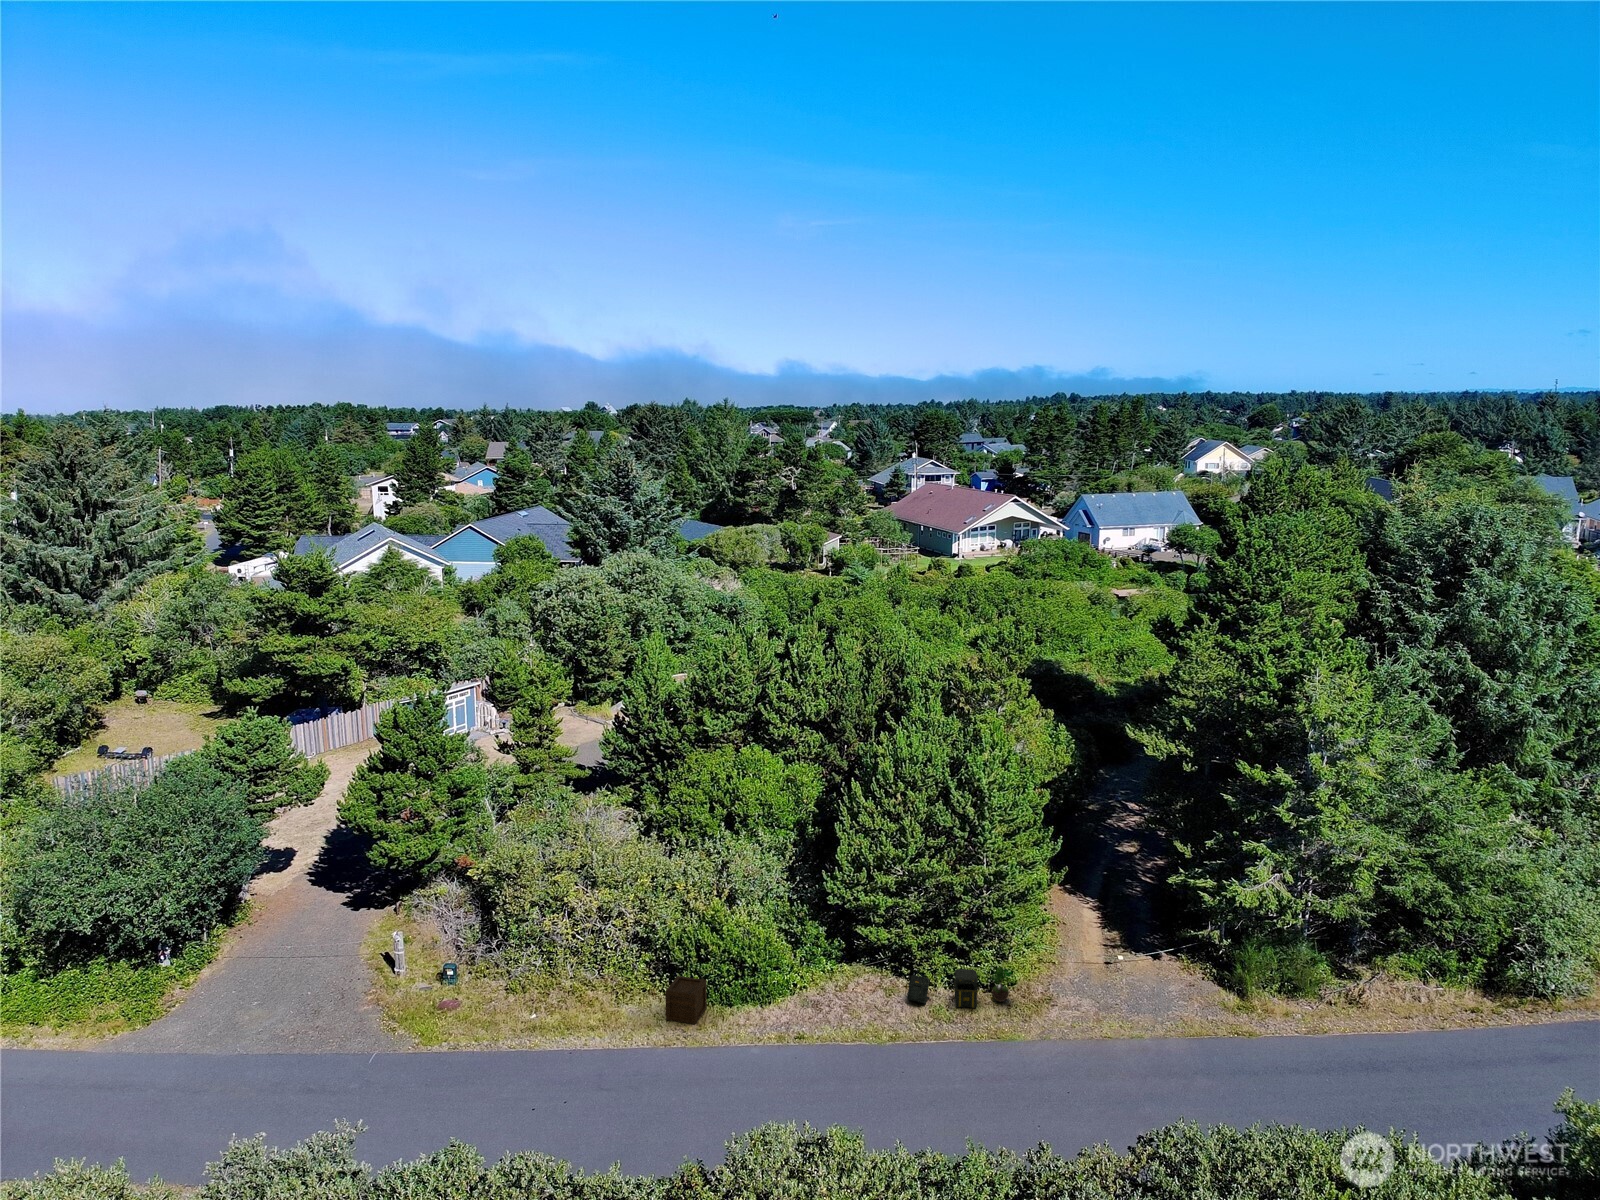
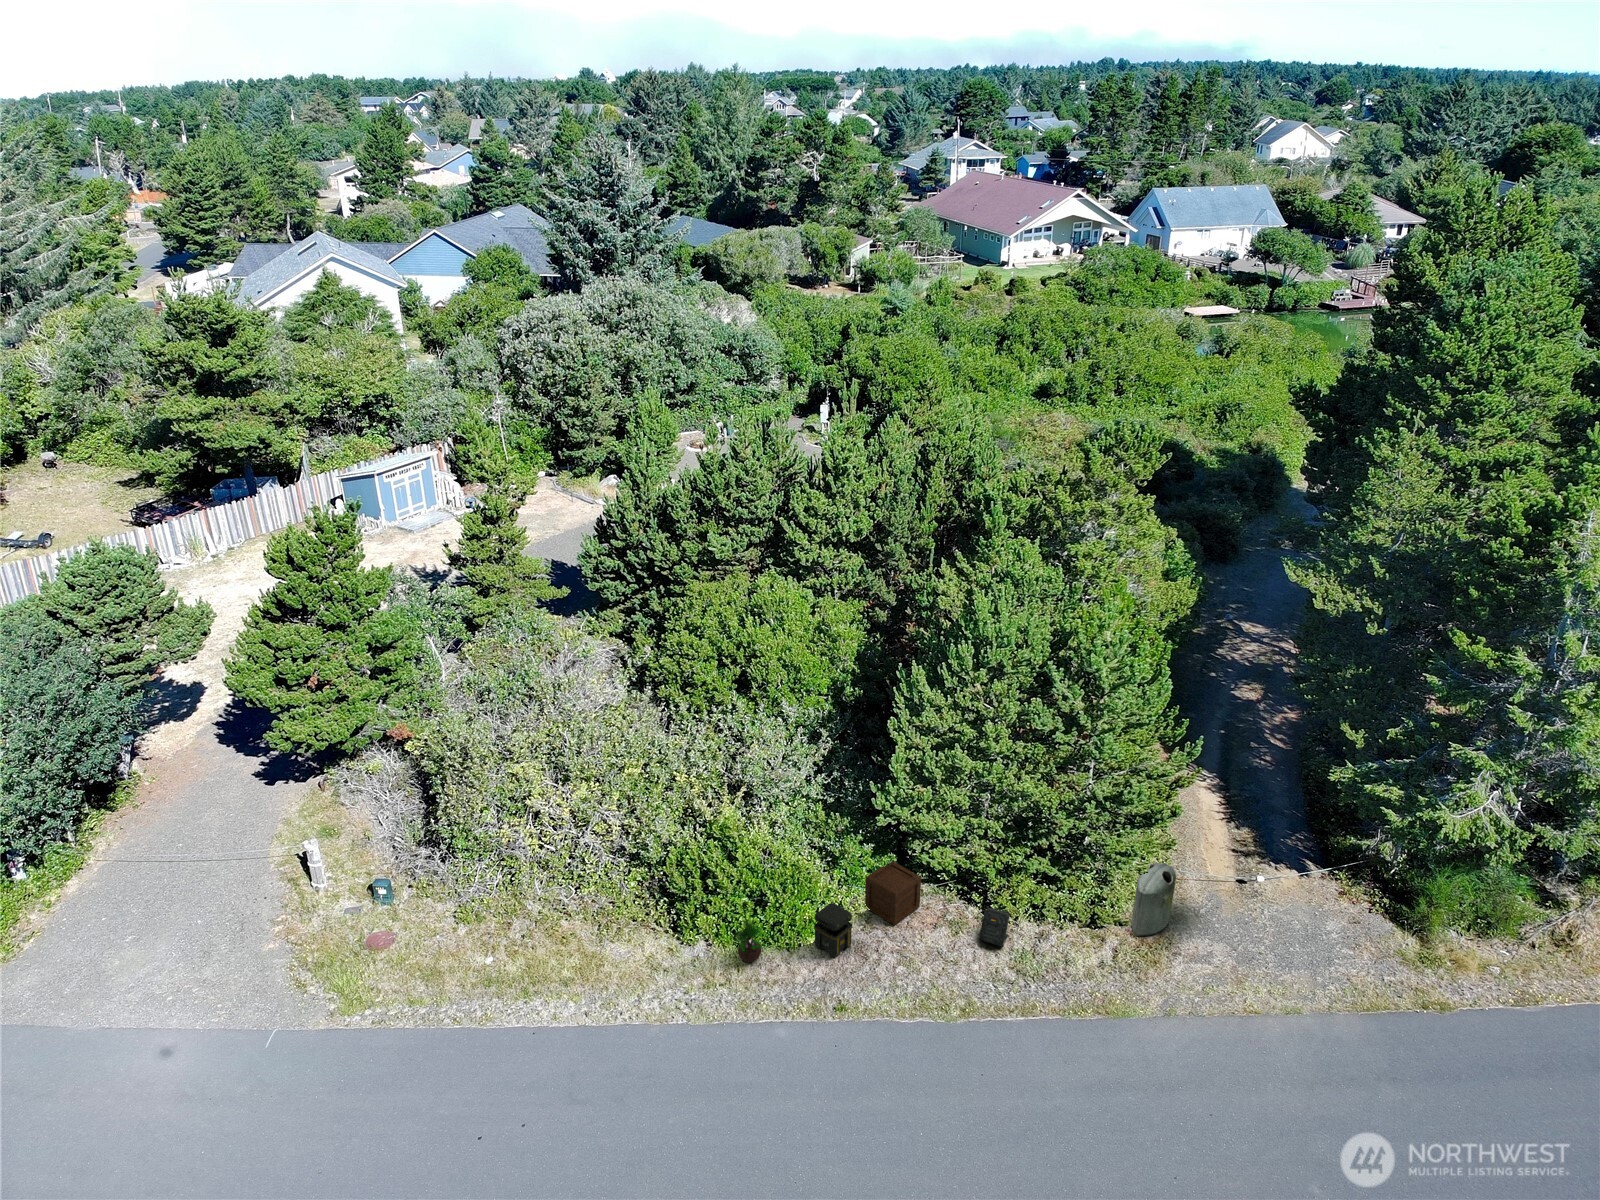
trash can: none [1024,939,1054,997] -> present [1131,863,1176,936]
potted tree: present [992,968,1011,1002] -> present [735,920,762,962]
toolbox: present [954,969,978,1008] -> present [814,903,852,957]
wooden crate: present [665,976,707,1024] -> present [865,861,921,925]

